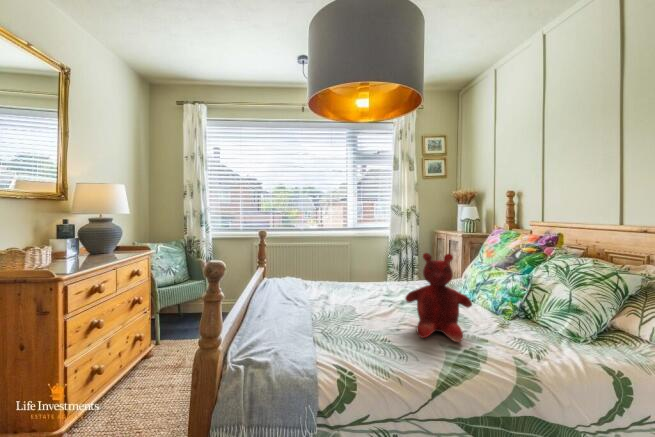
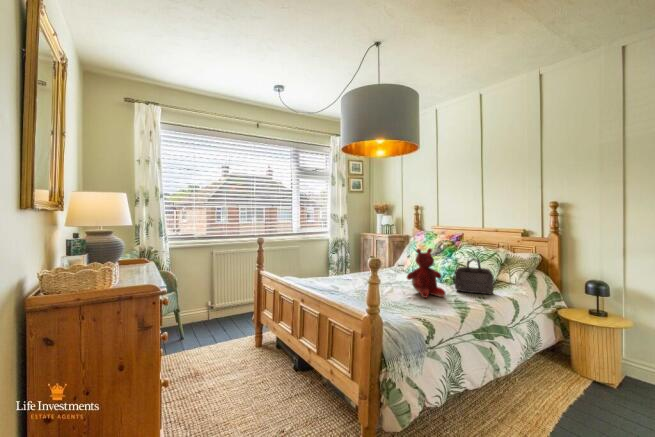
handbag: none [501,271,584,358] -> present [455,259,494,294]

